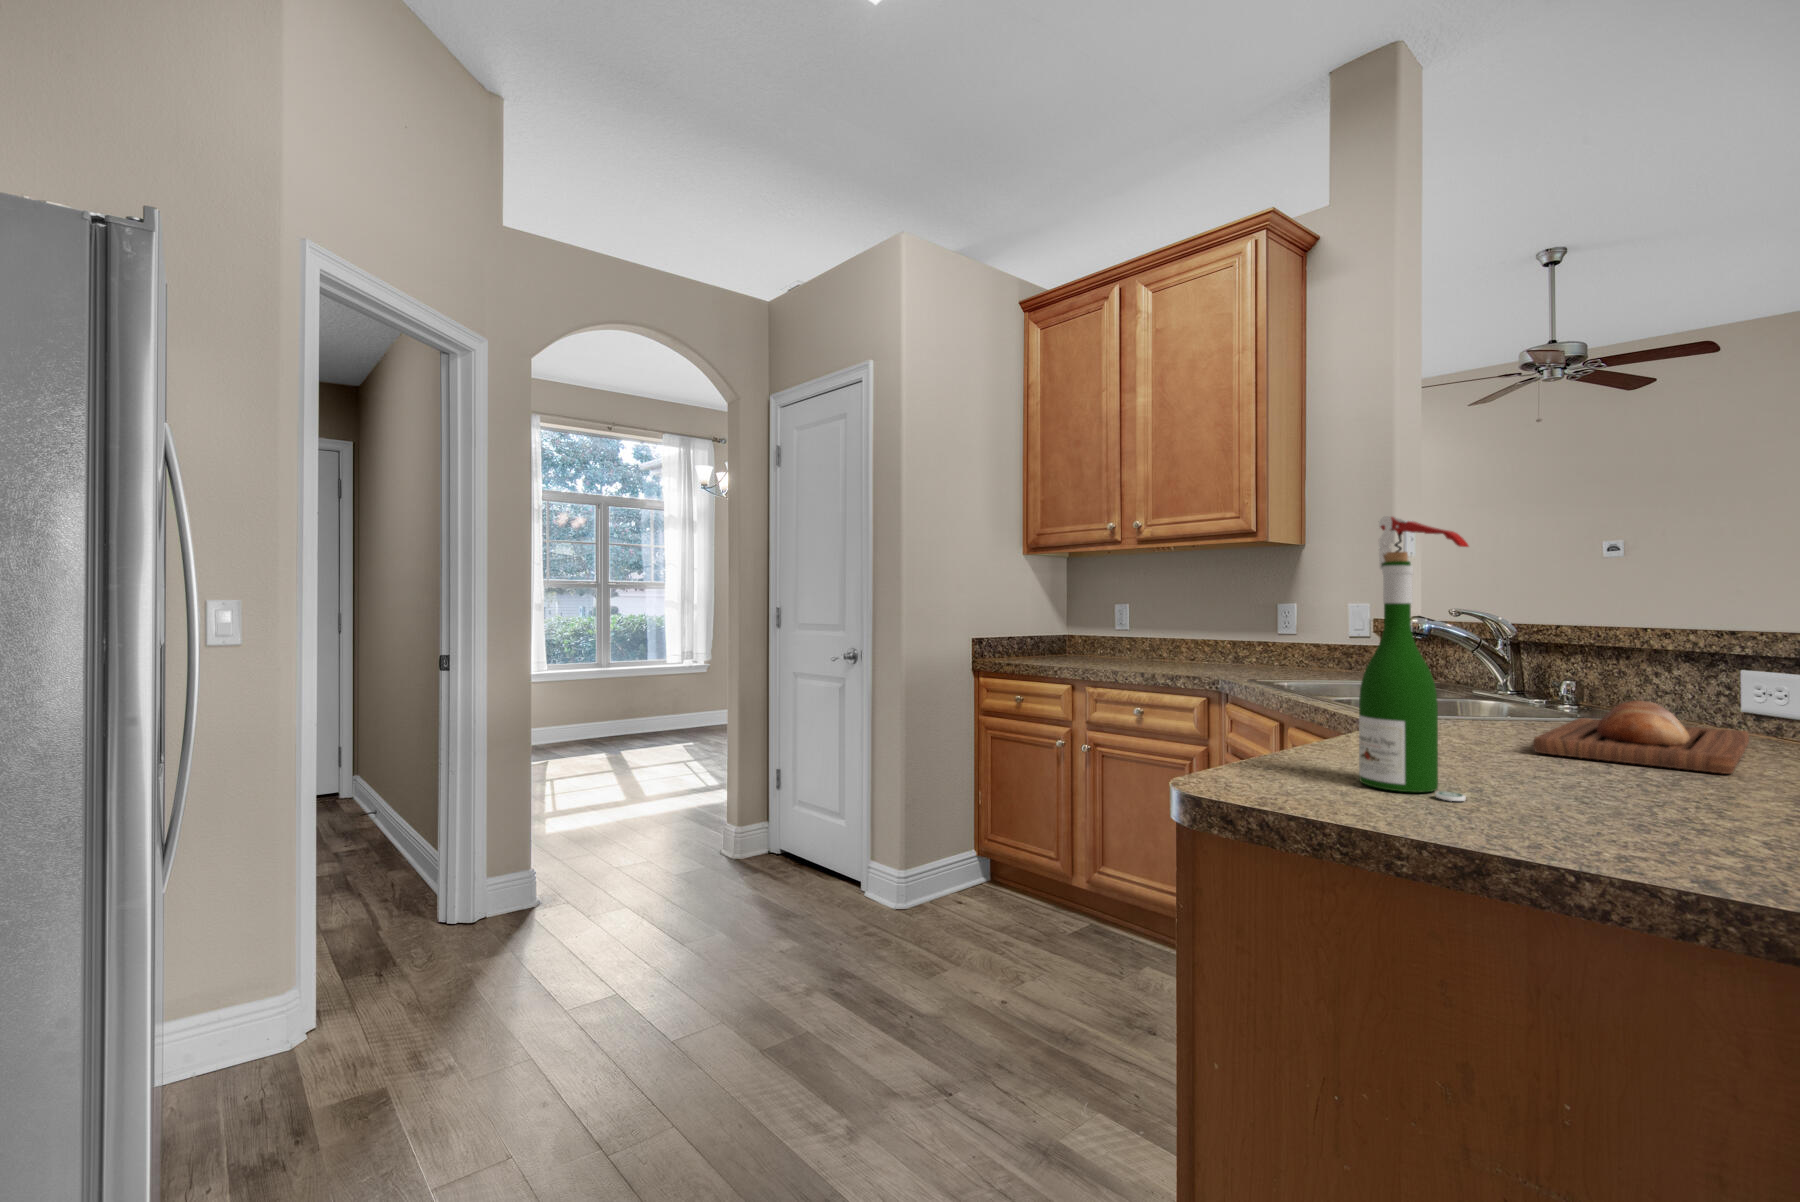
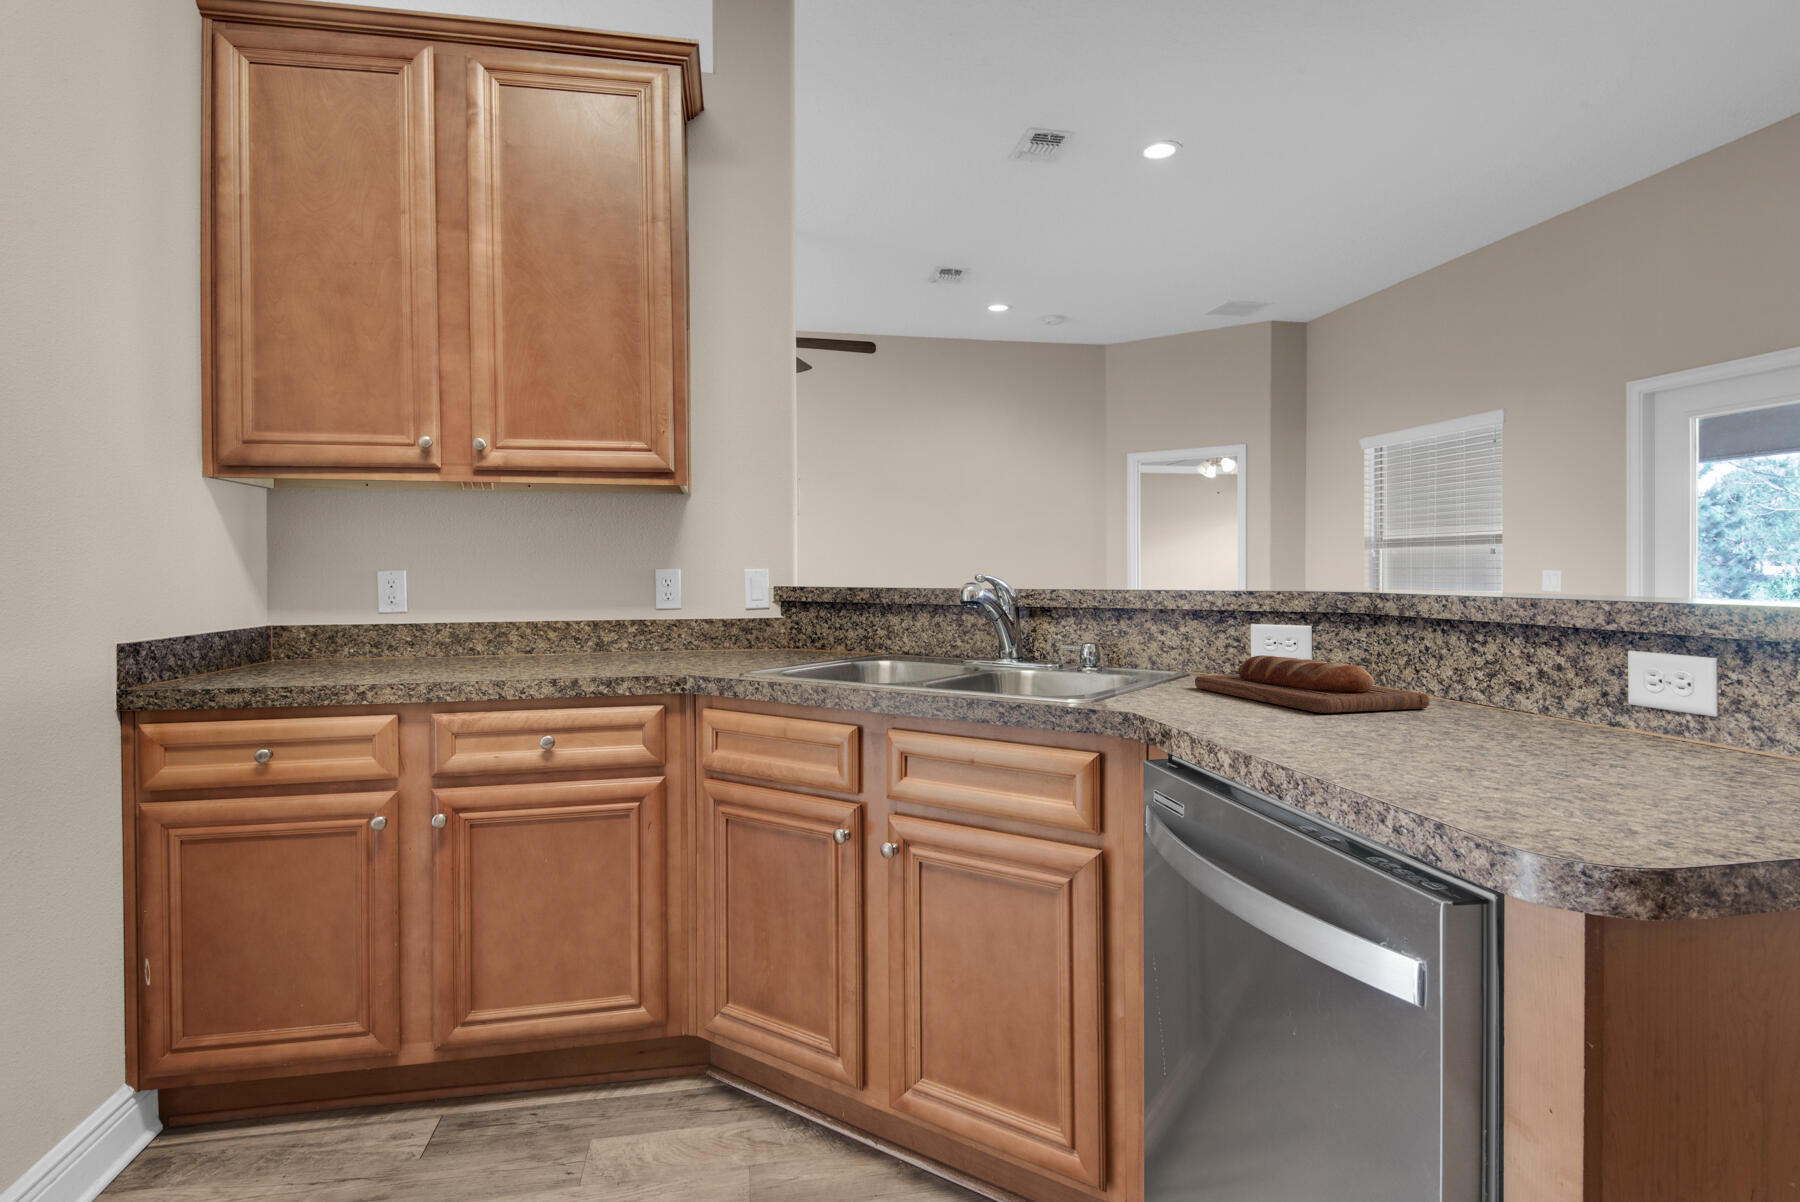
wine bottle: present [1359,516,1469,801] -> none [1463,471,1608,774]

